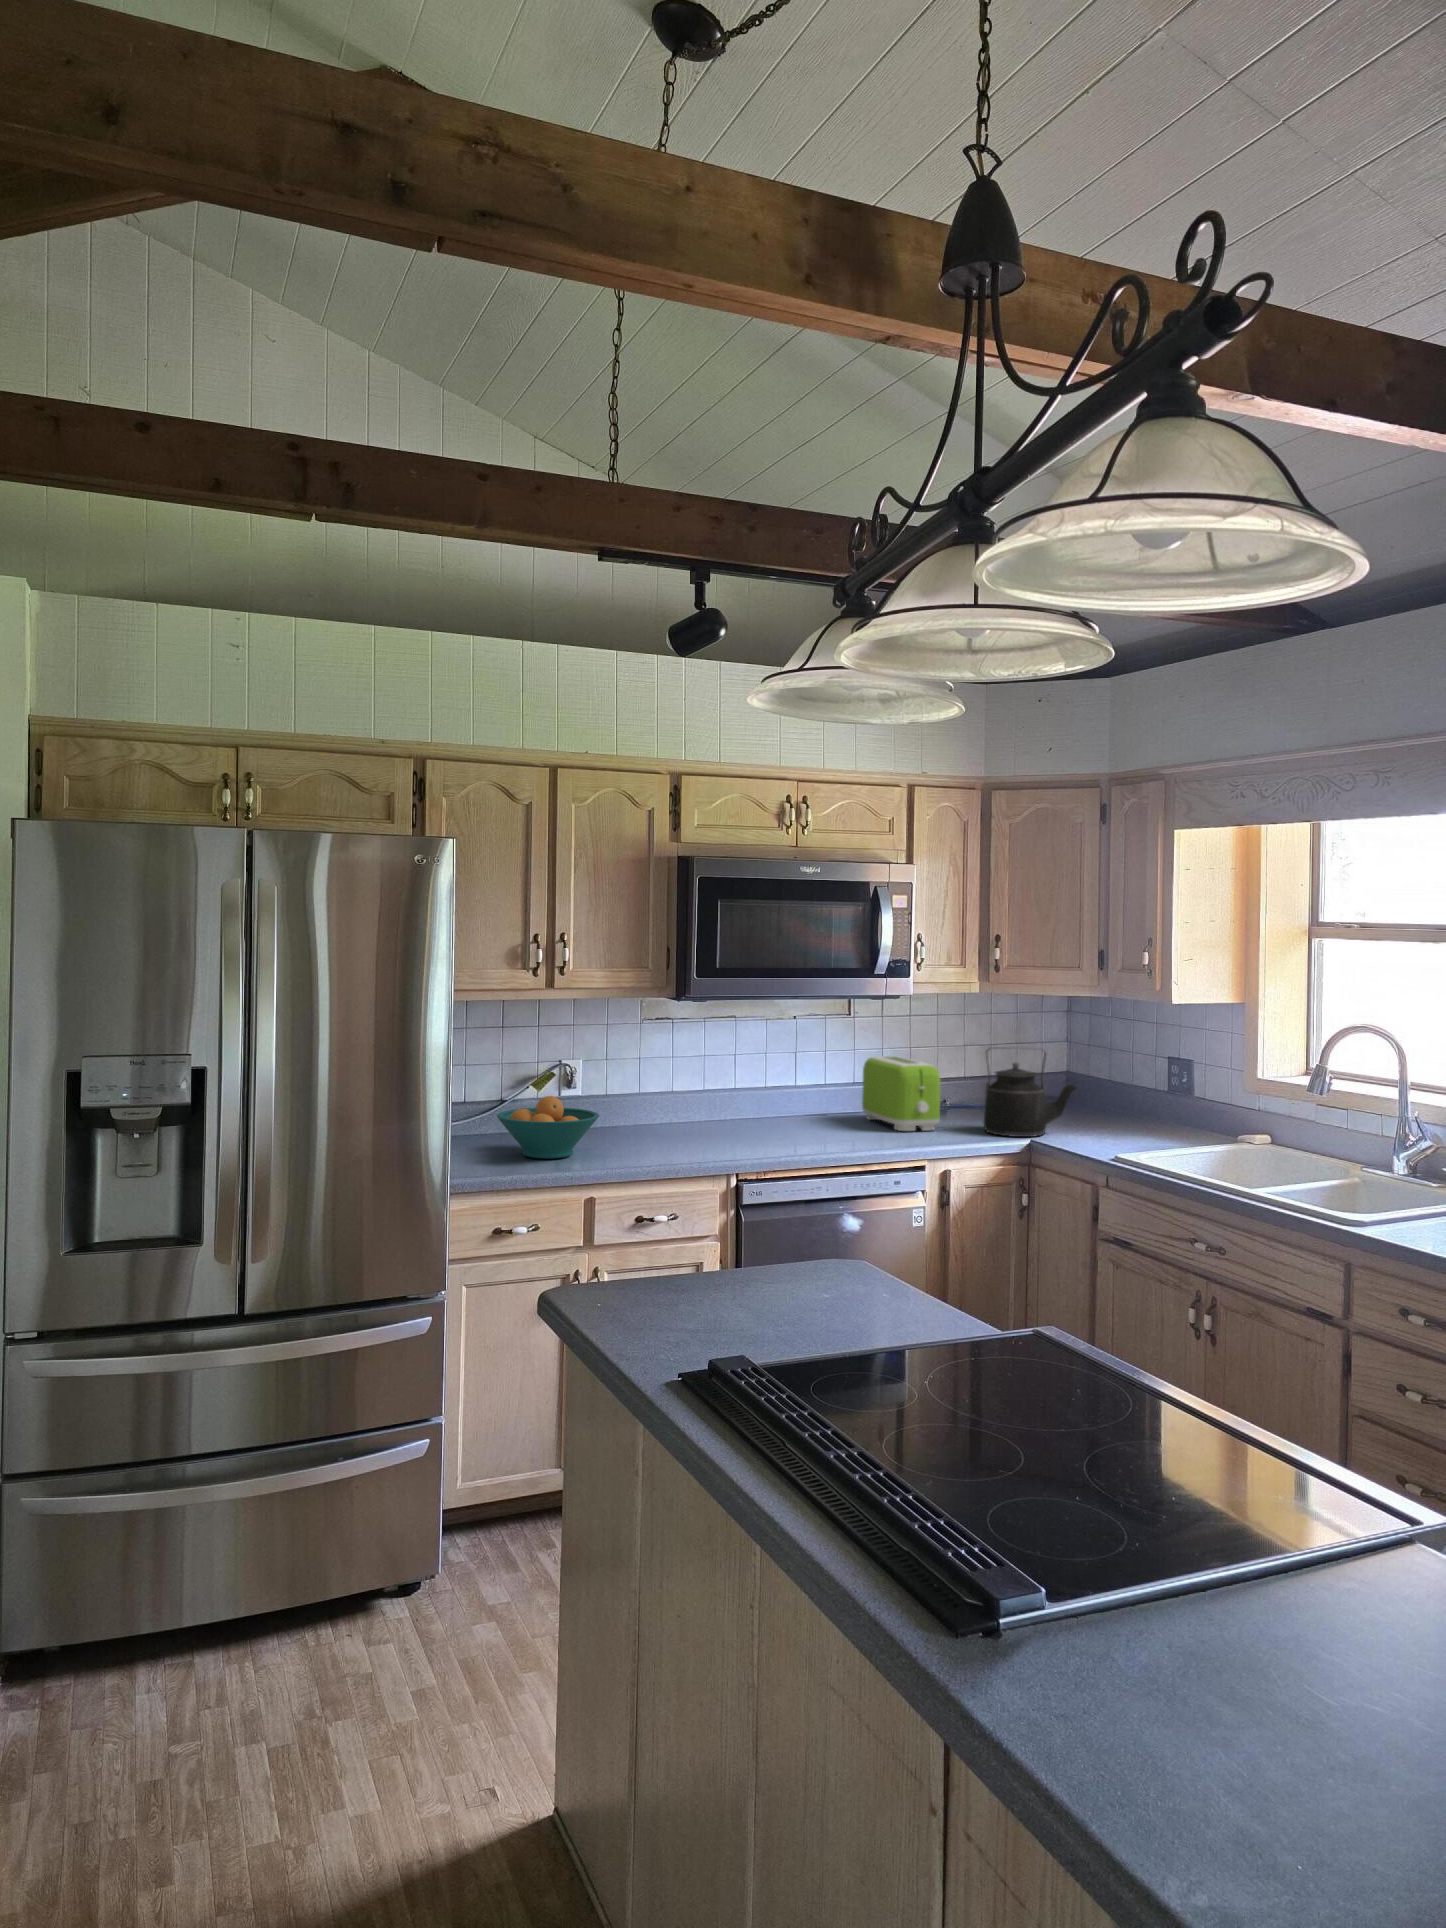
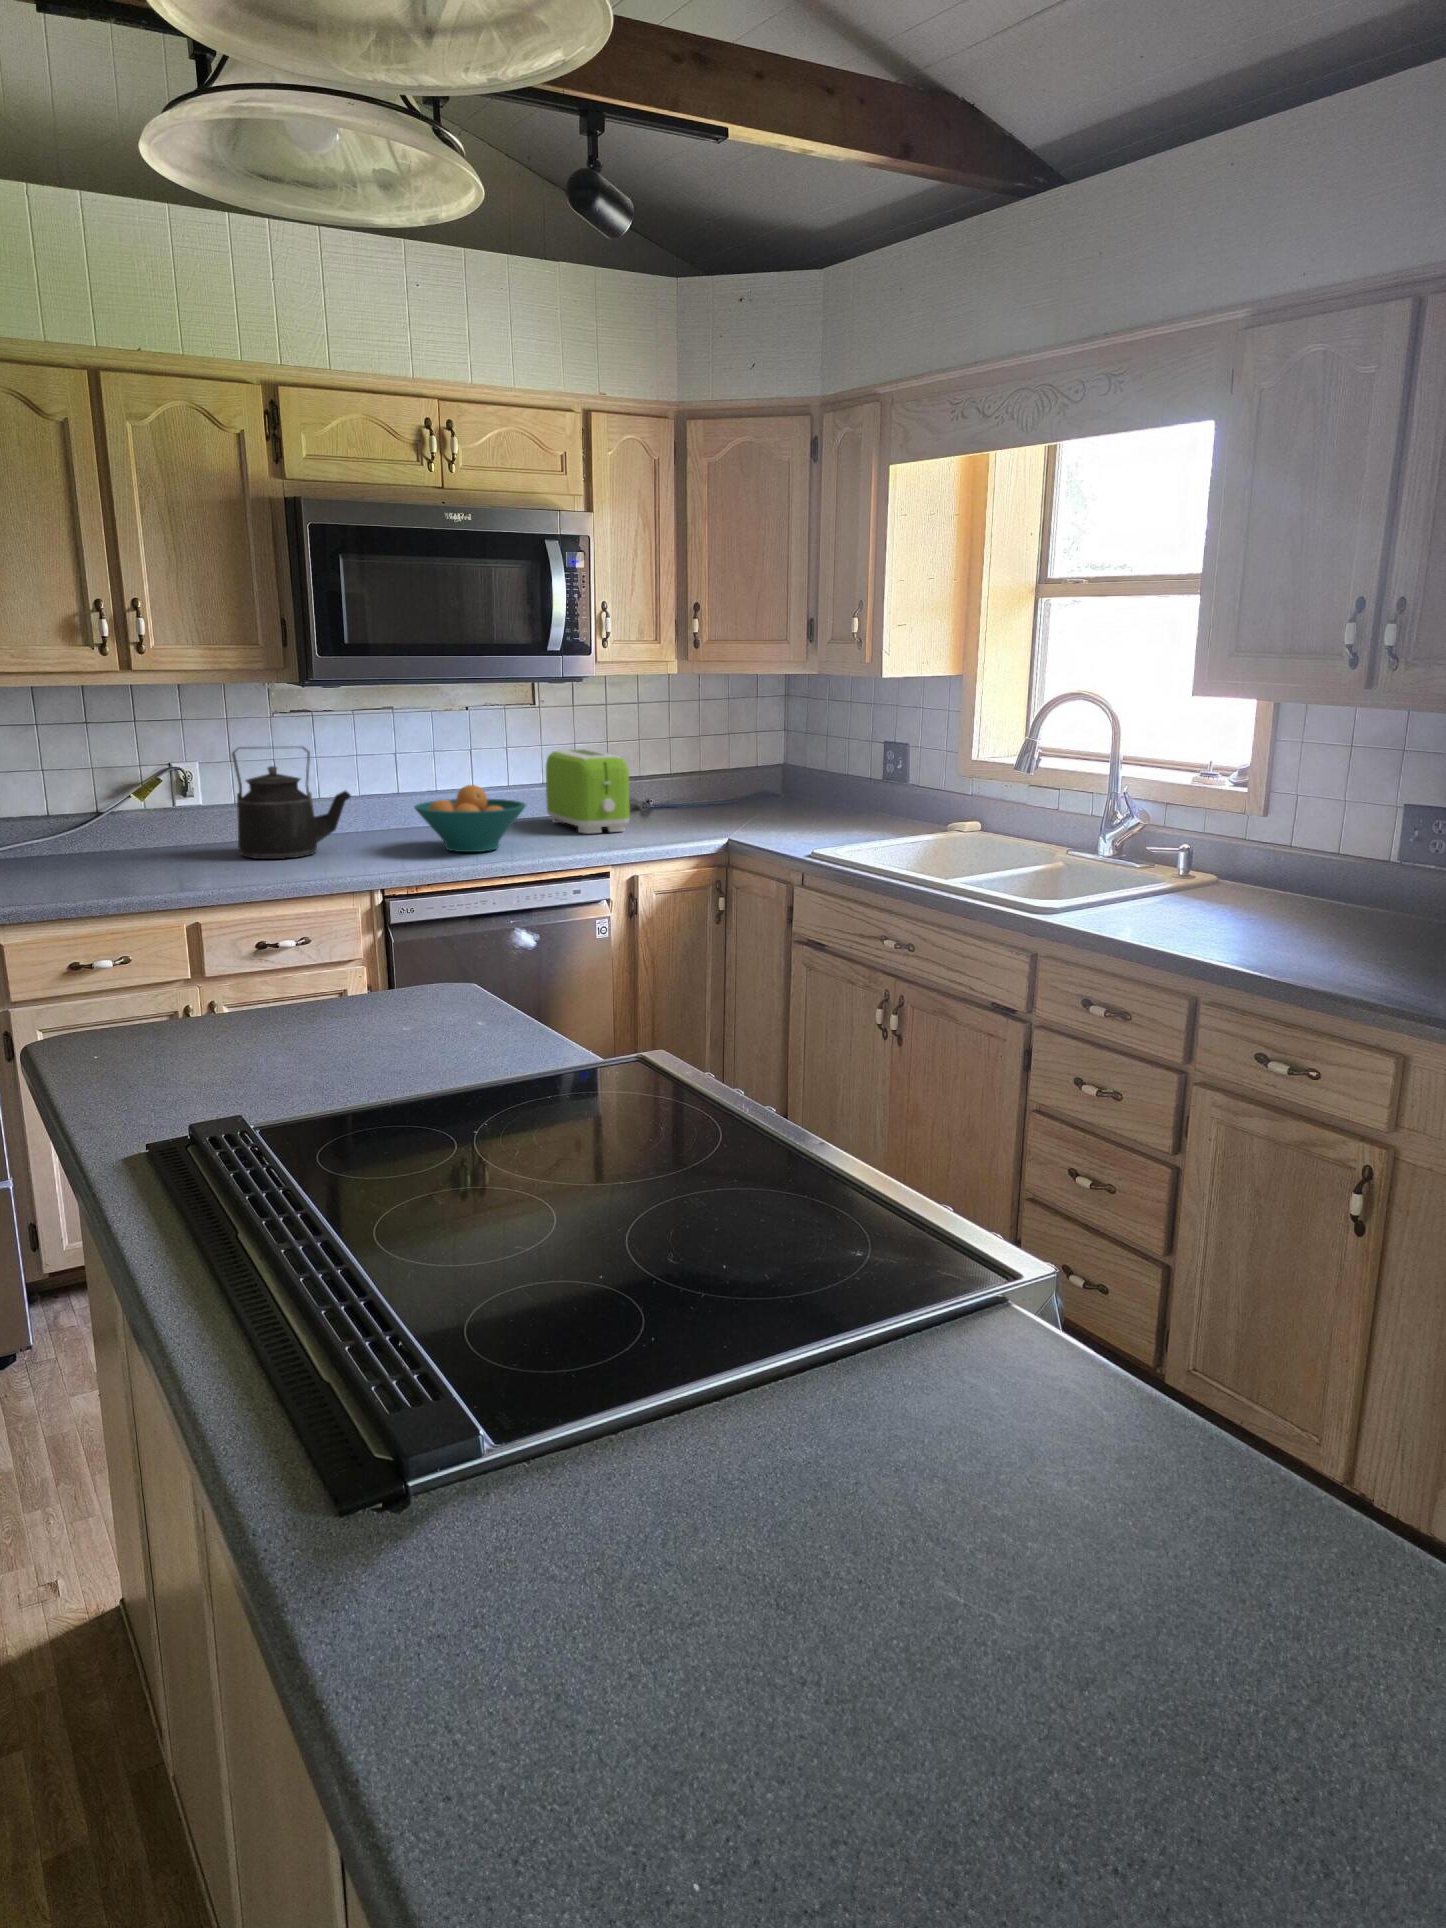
kettle: present [984,1047,1076,1137] -> present [232,746,351,859]
fruit bowl: present [497,1096,599,1159] -> present [414,785,526,852]

